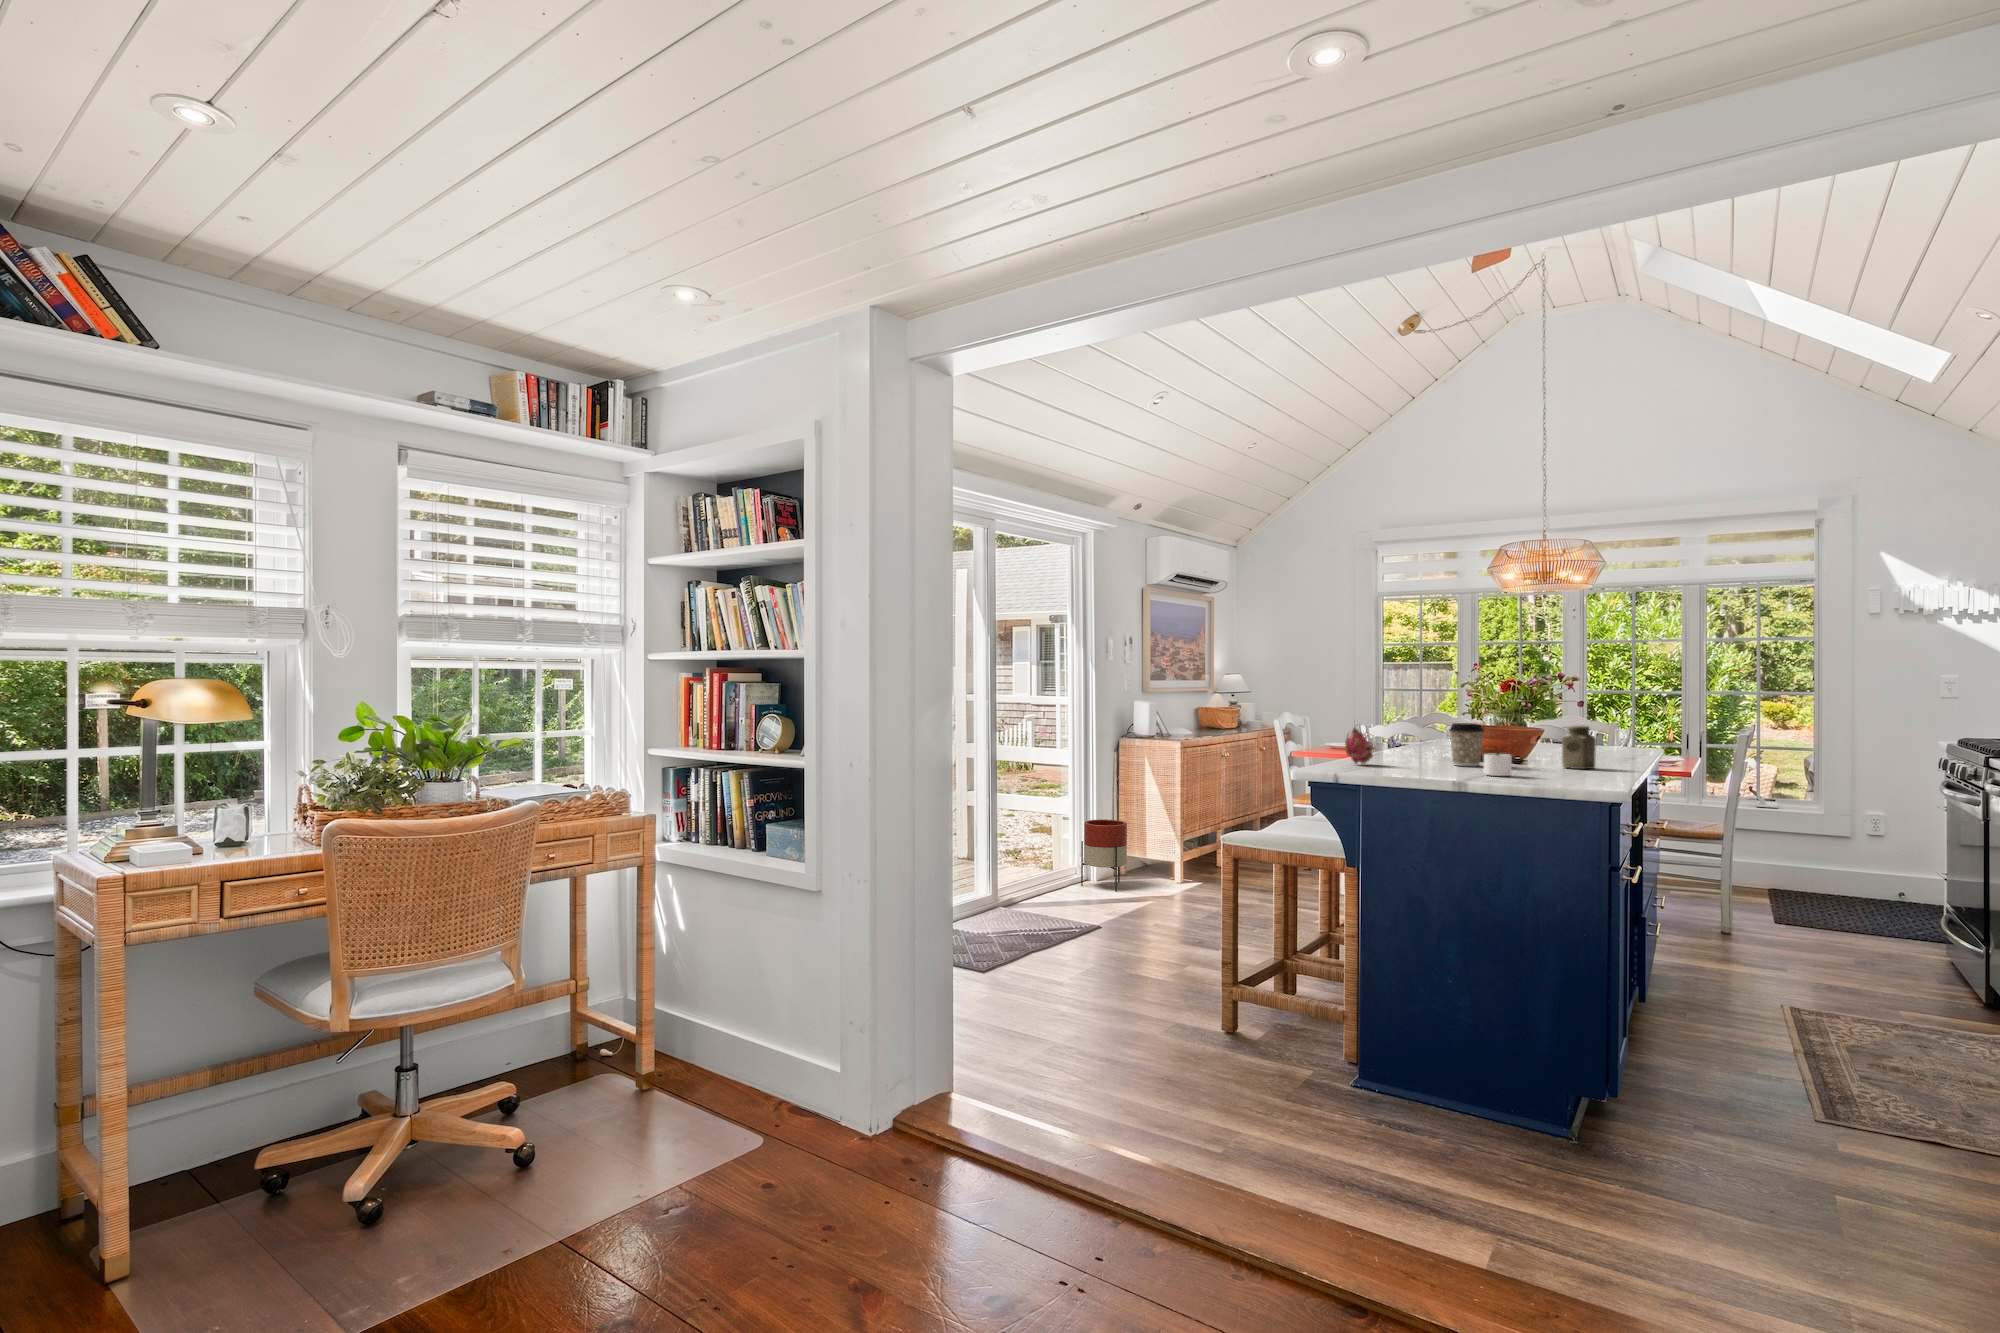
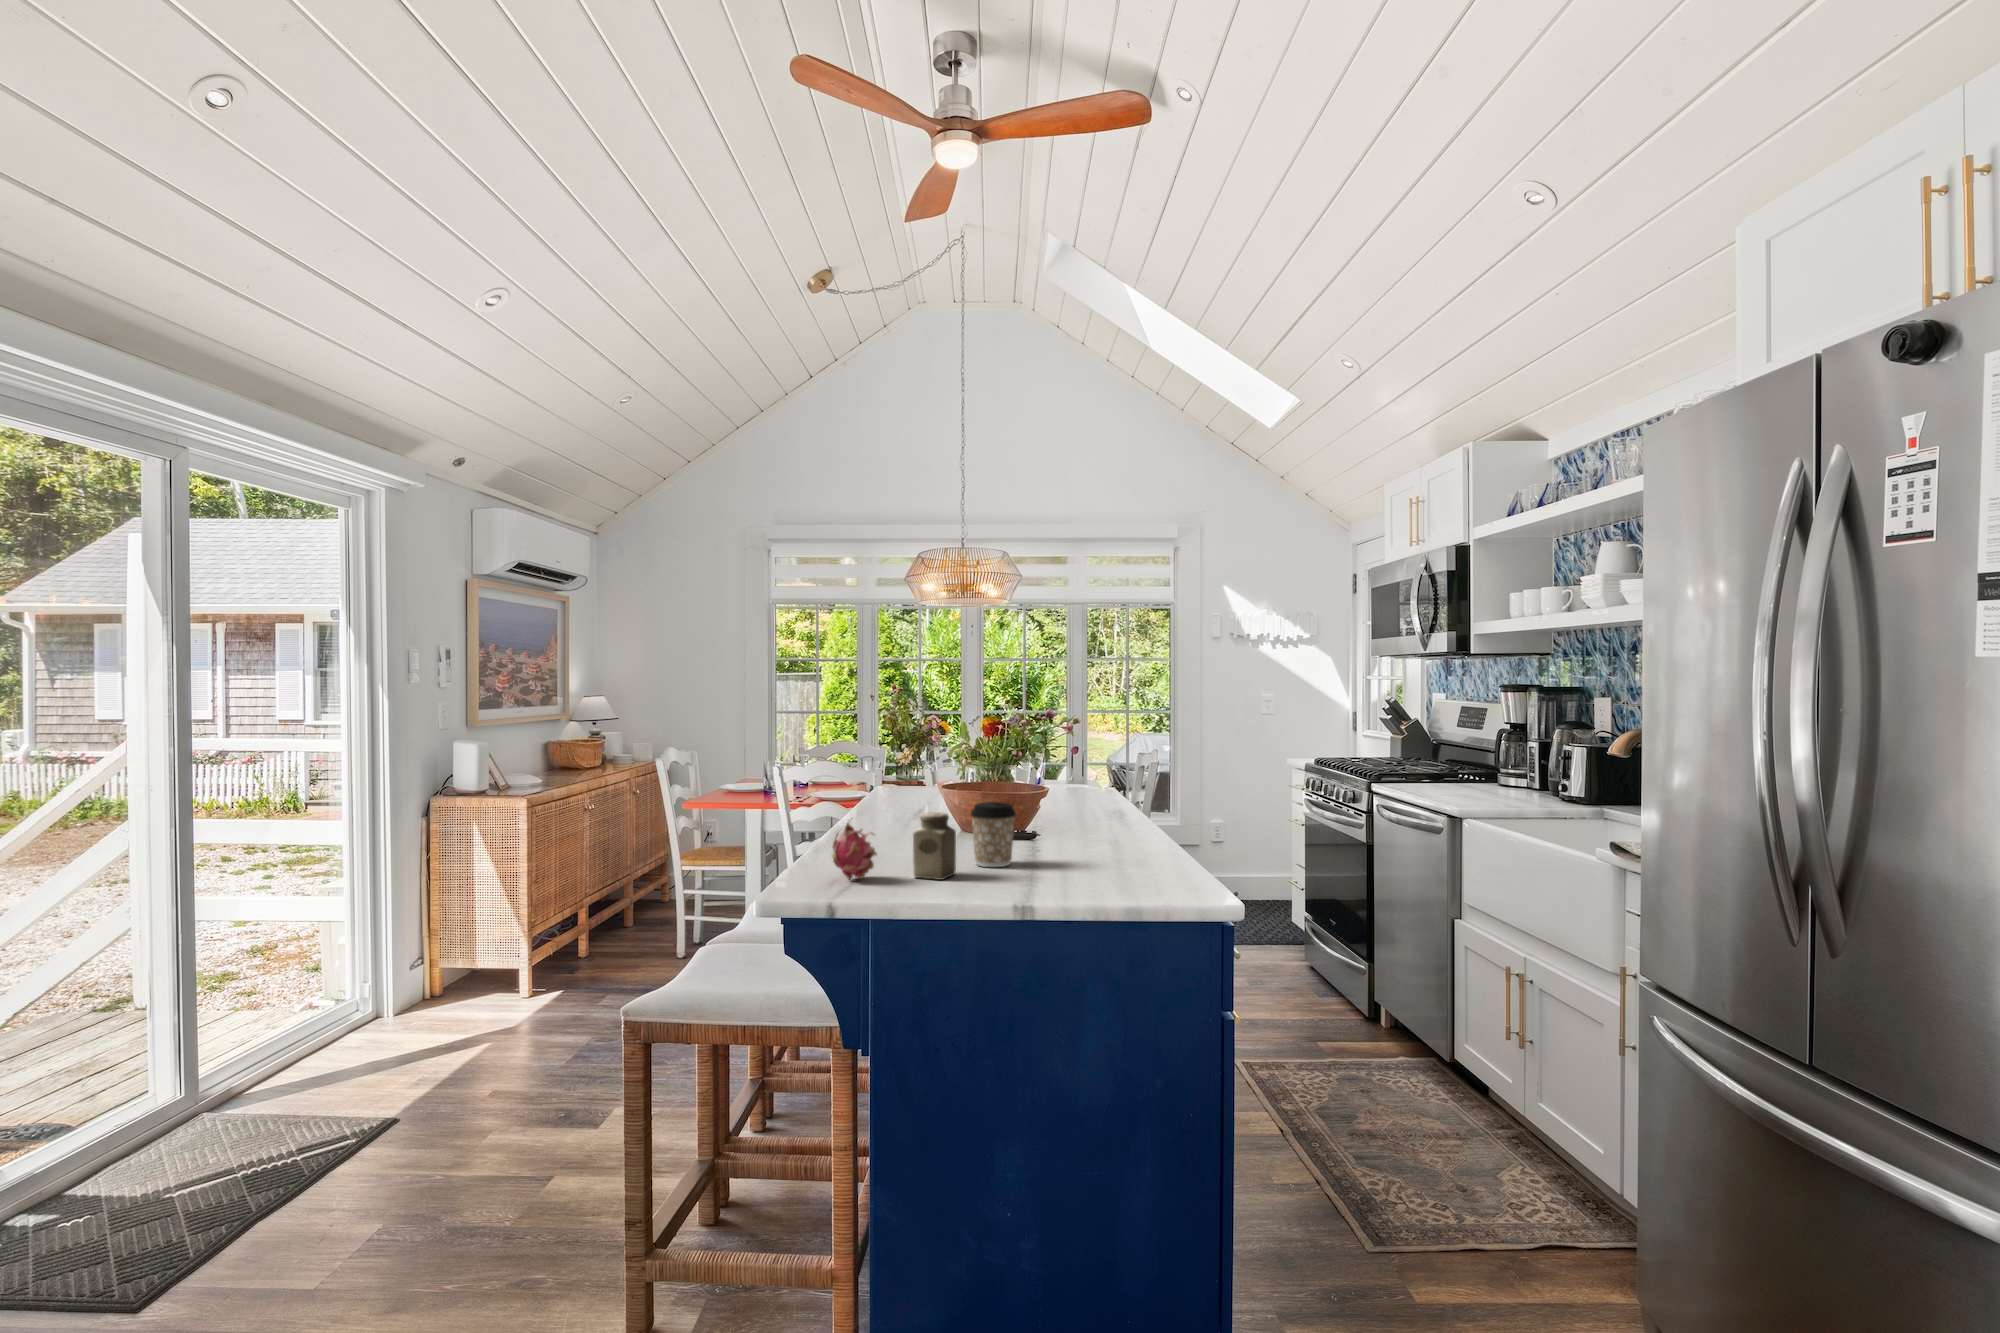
salt shaker: present [1562,725,1596,769] -> present [913,812,956,880]
candle: present [1484,753,1512,776] -> none [1043,855,1093,893]
planter: present [1081,819,1127,892] -> none [368,920,444,1028]

